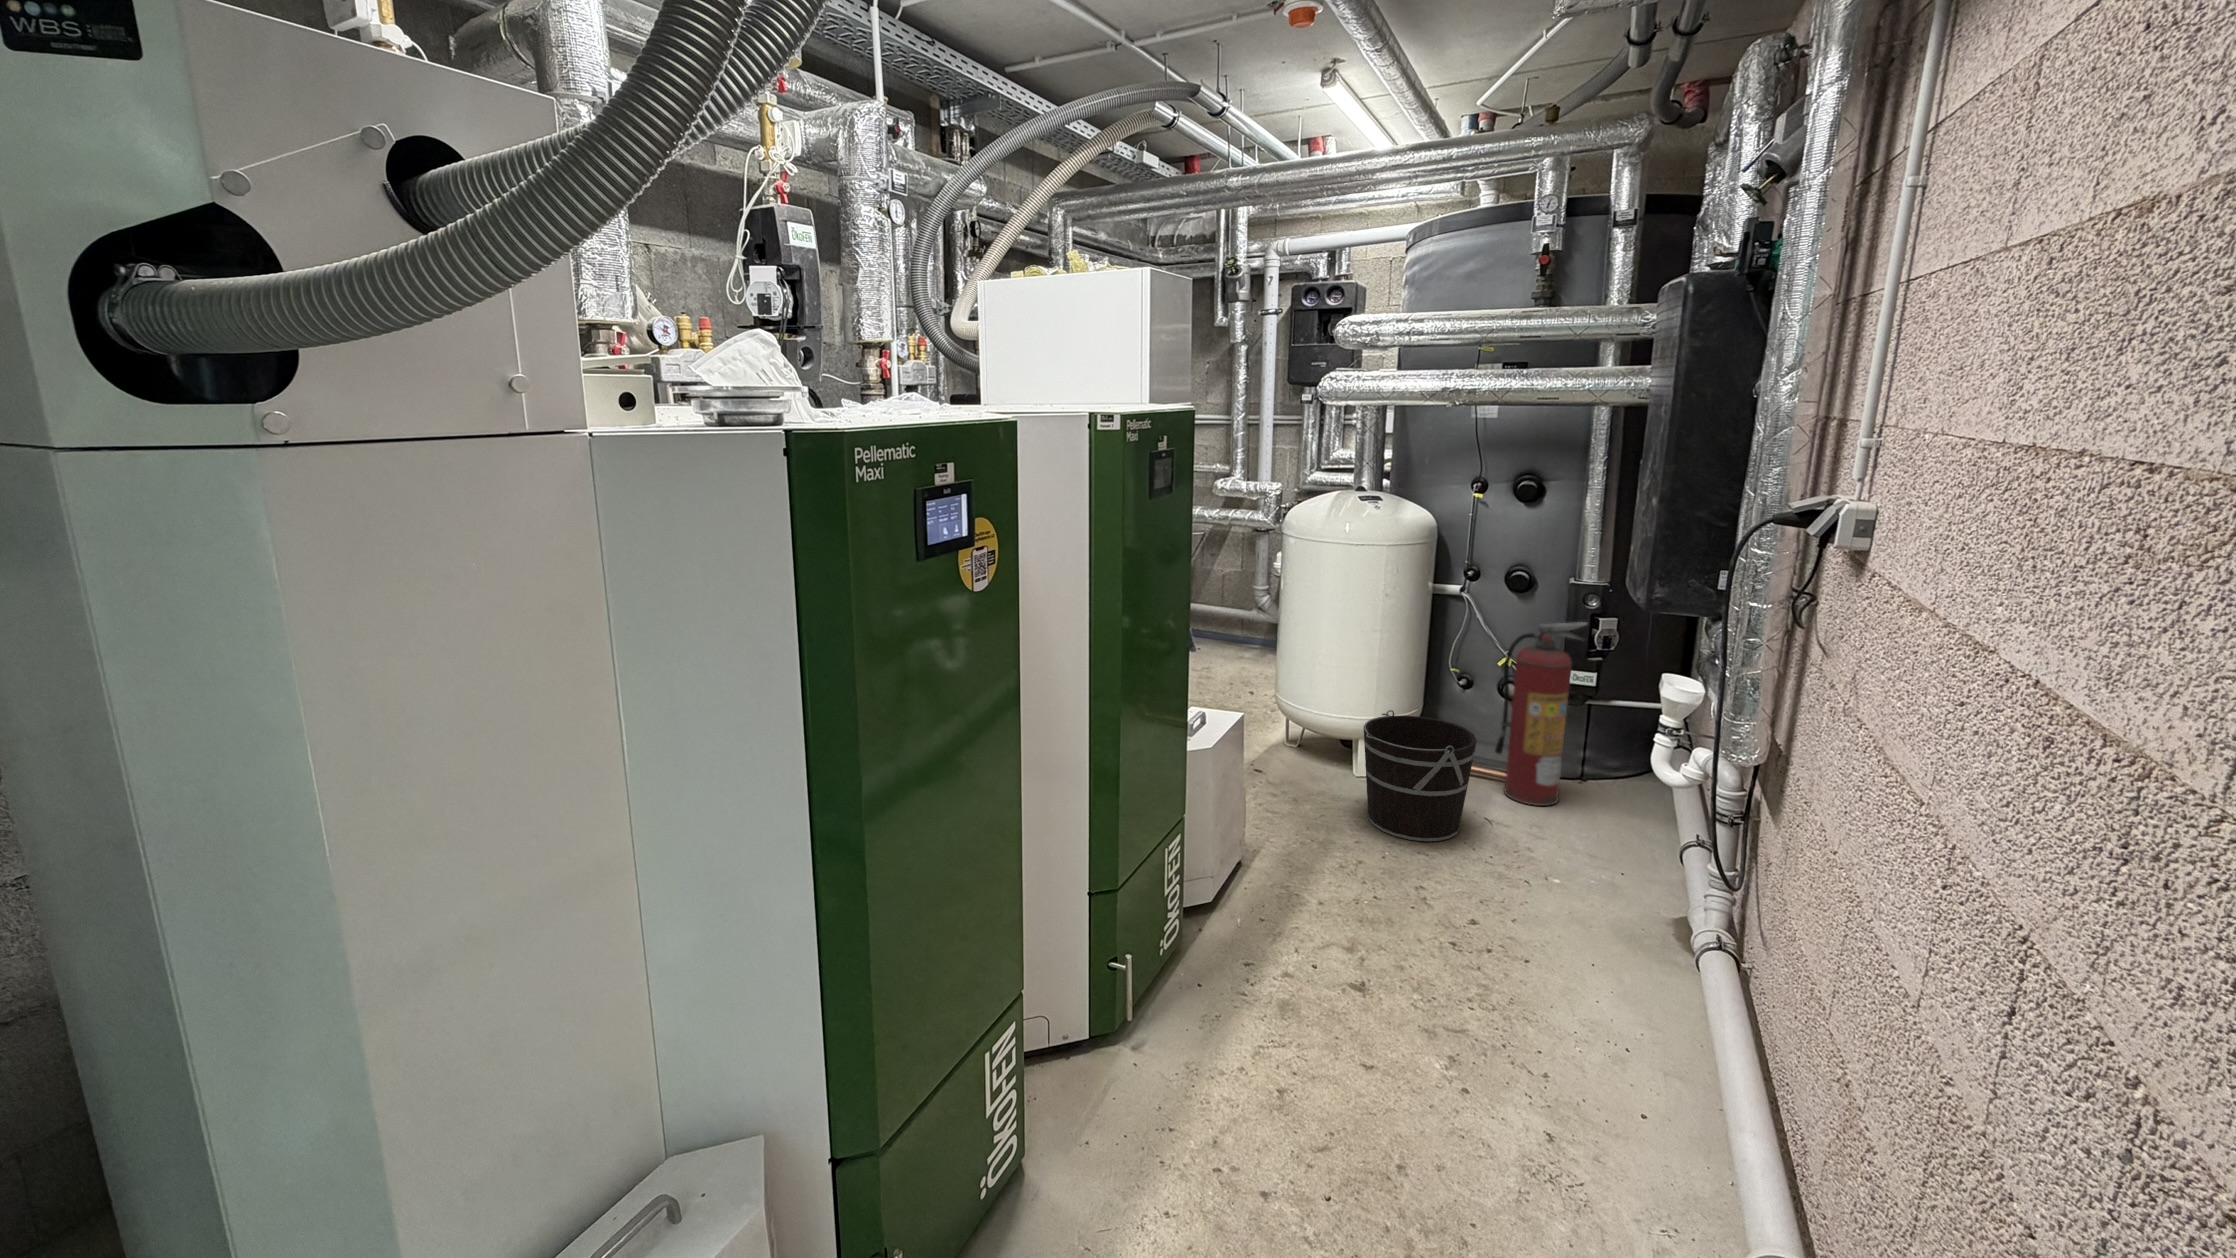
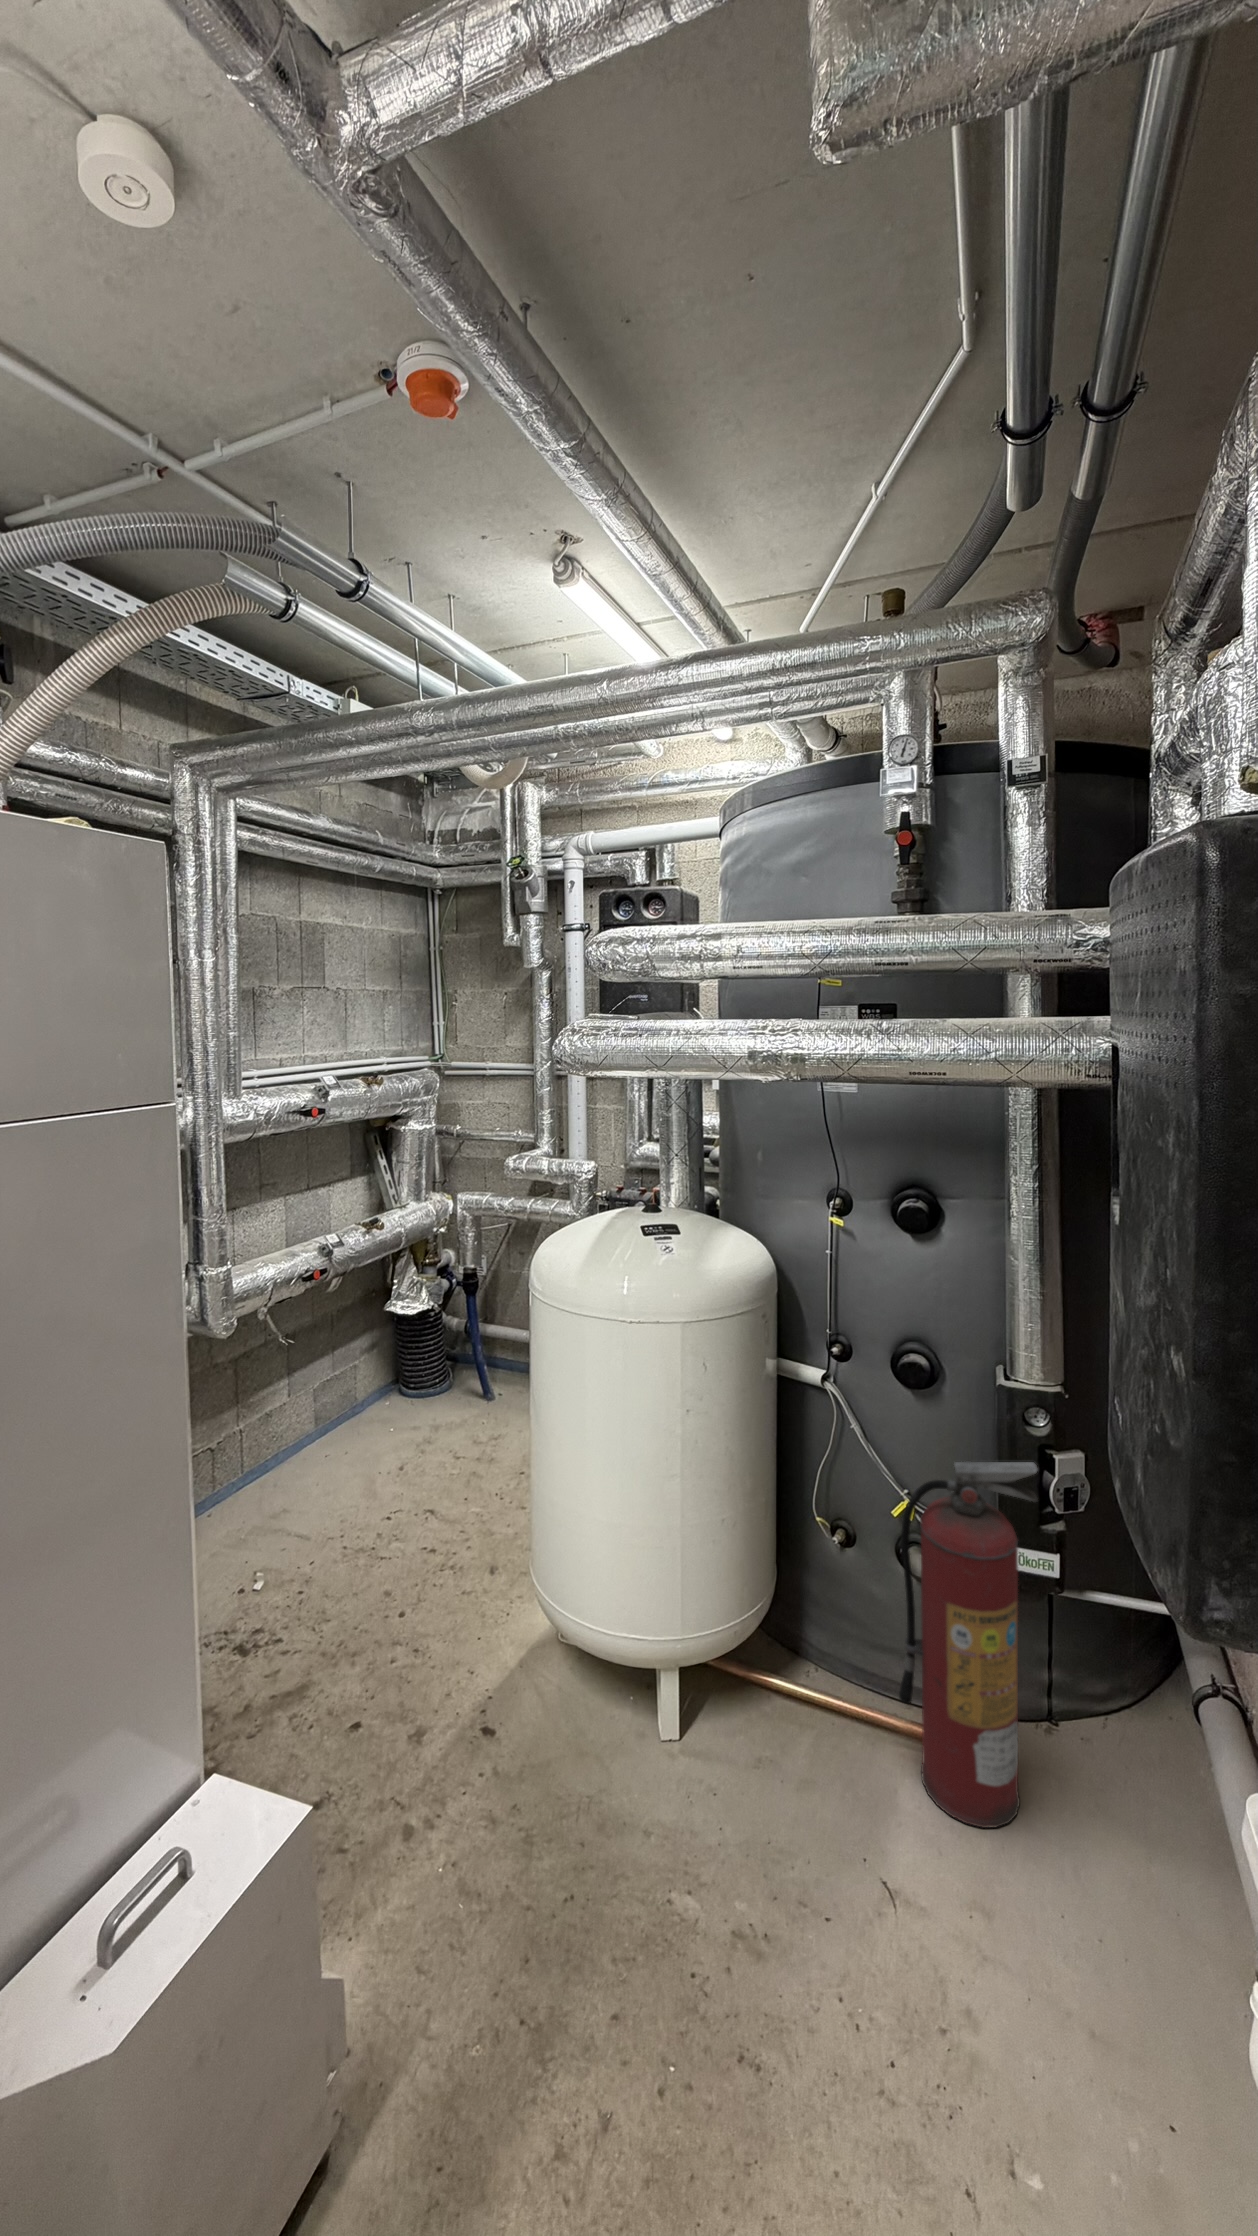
bucket: present [1364,710,1477,841] -> none [632,1650,852,2021]

